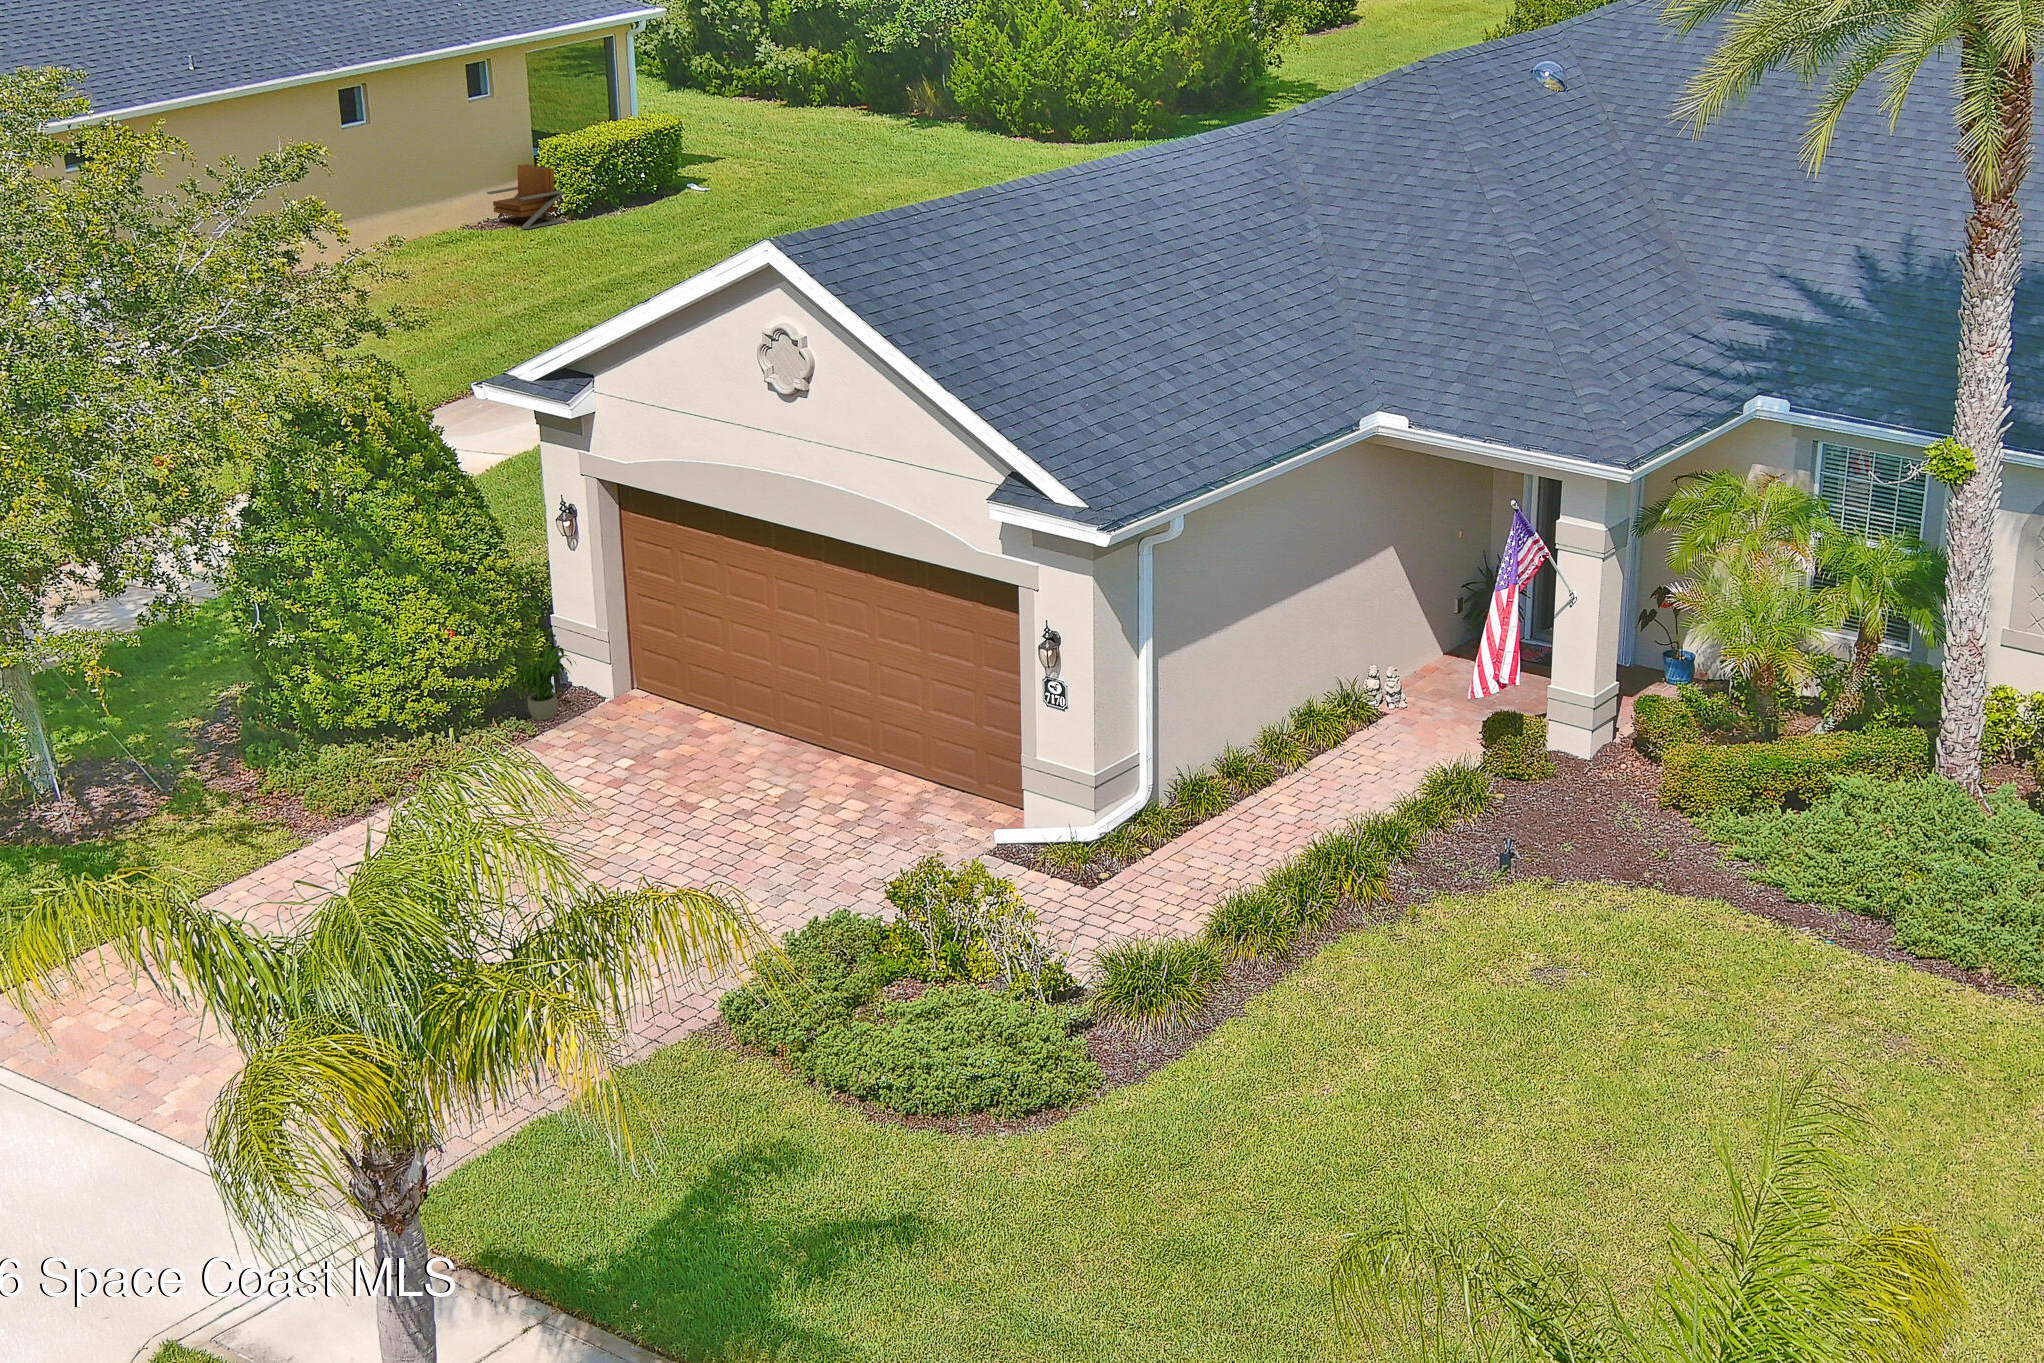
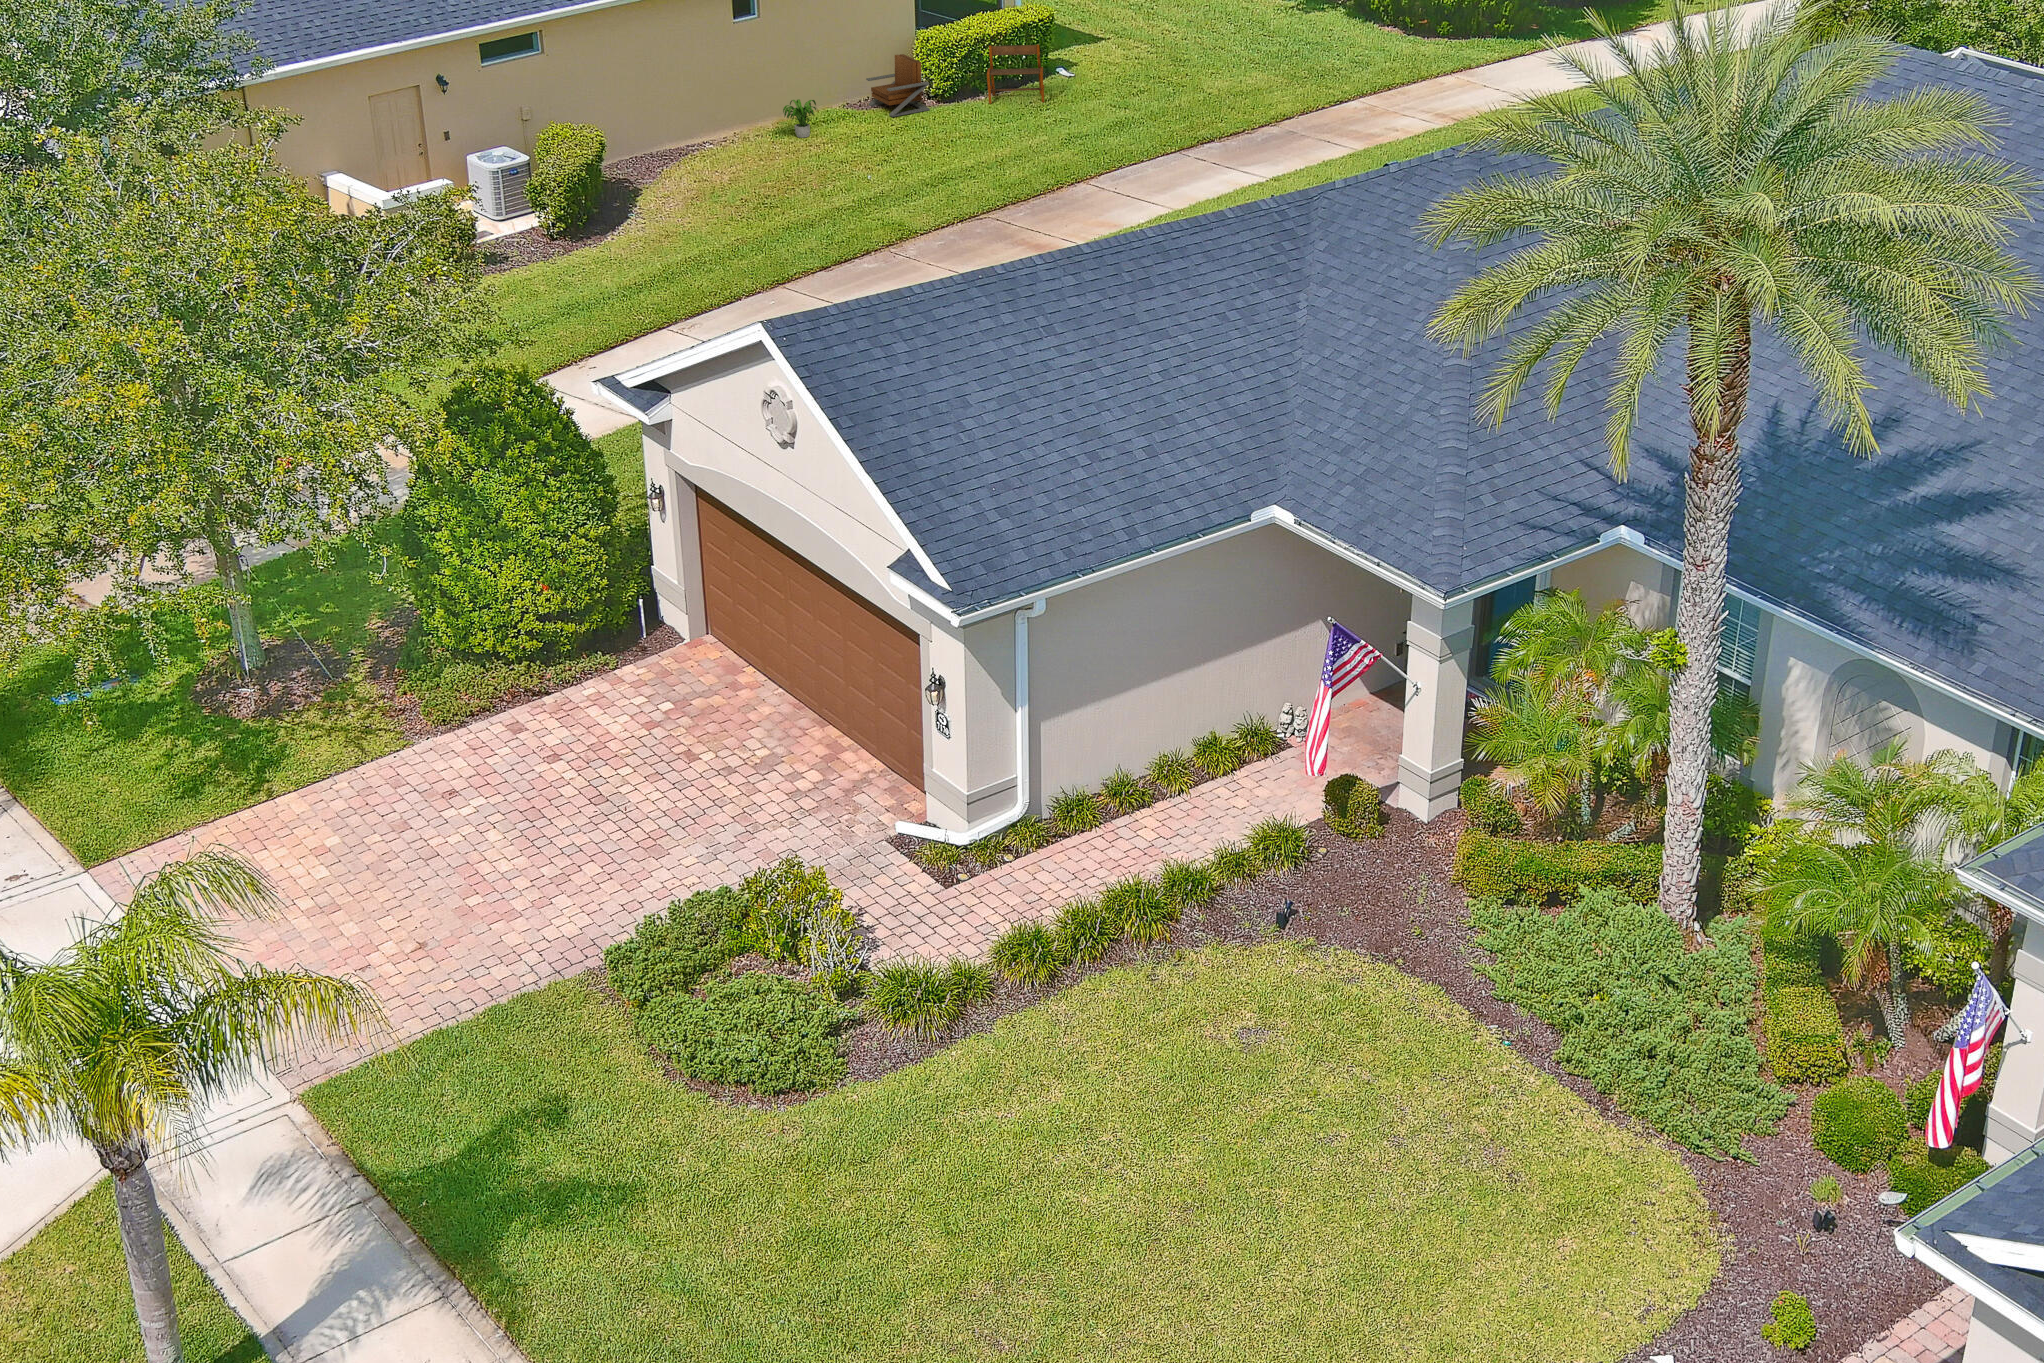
bench: none [622,148,691,213] -> present [987,44,1044,104]
potted plant: present [518,646,576,720] -> present [783,99,816,138]

